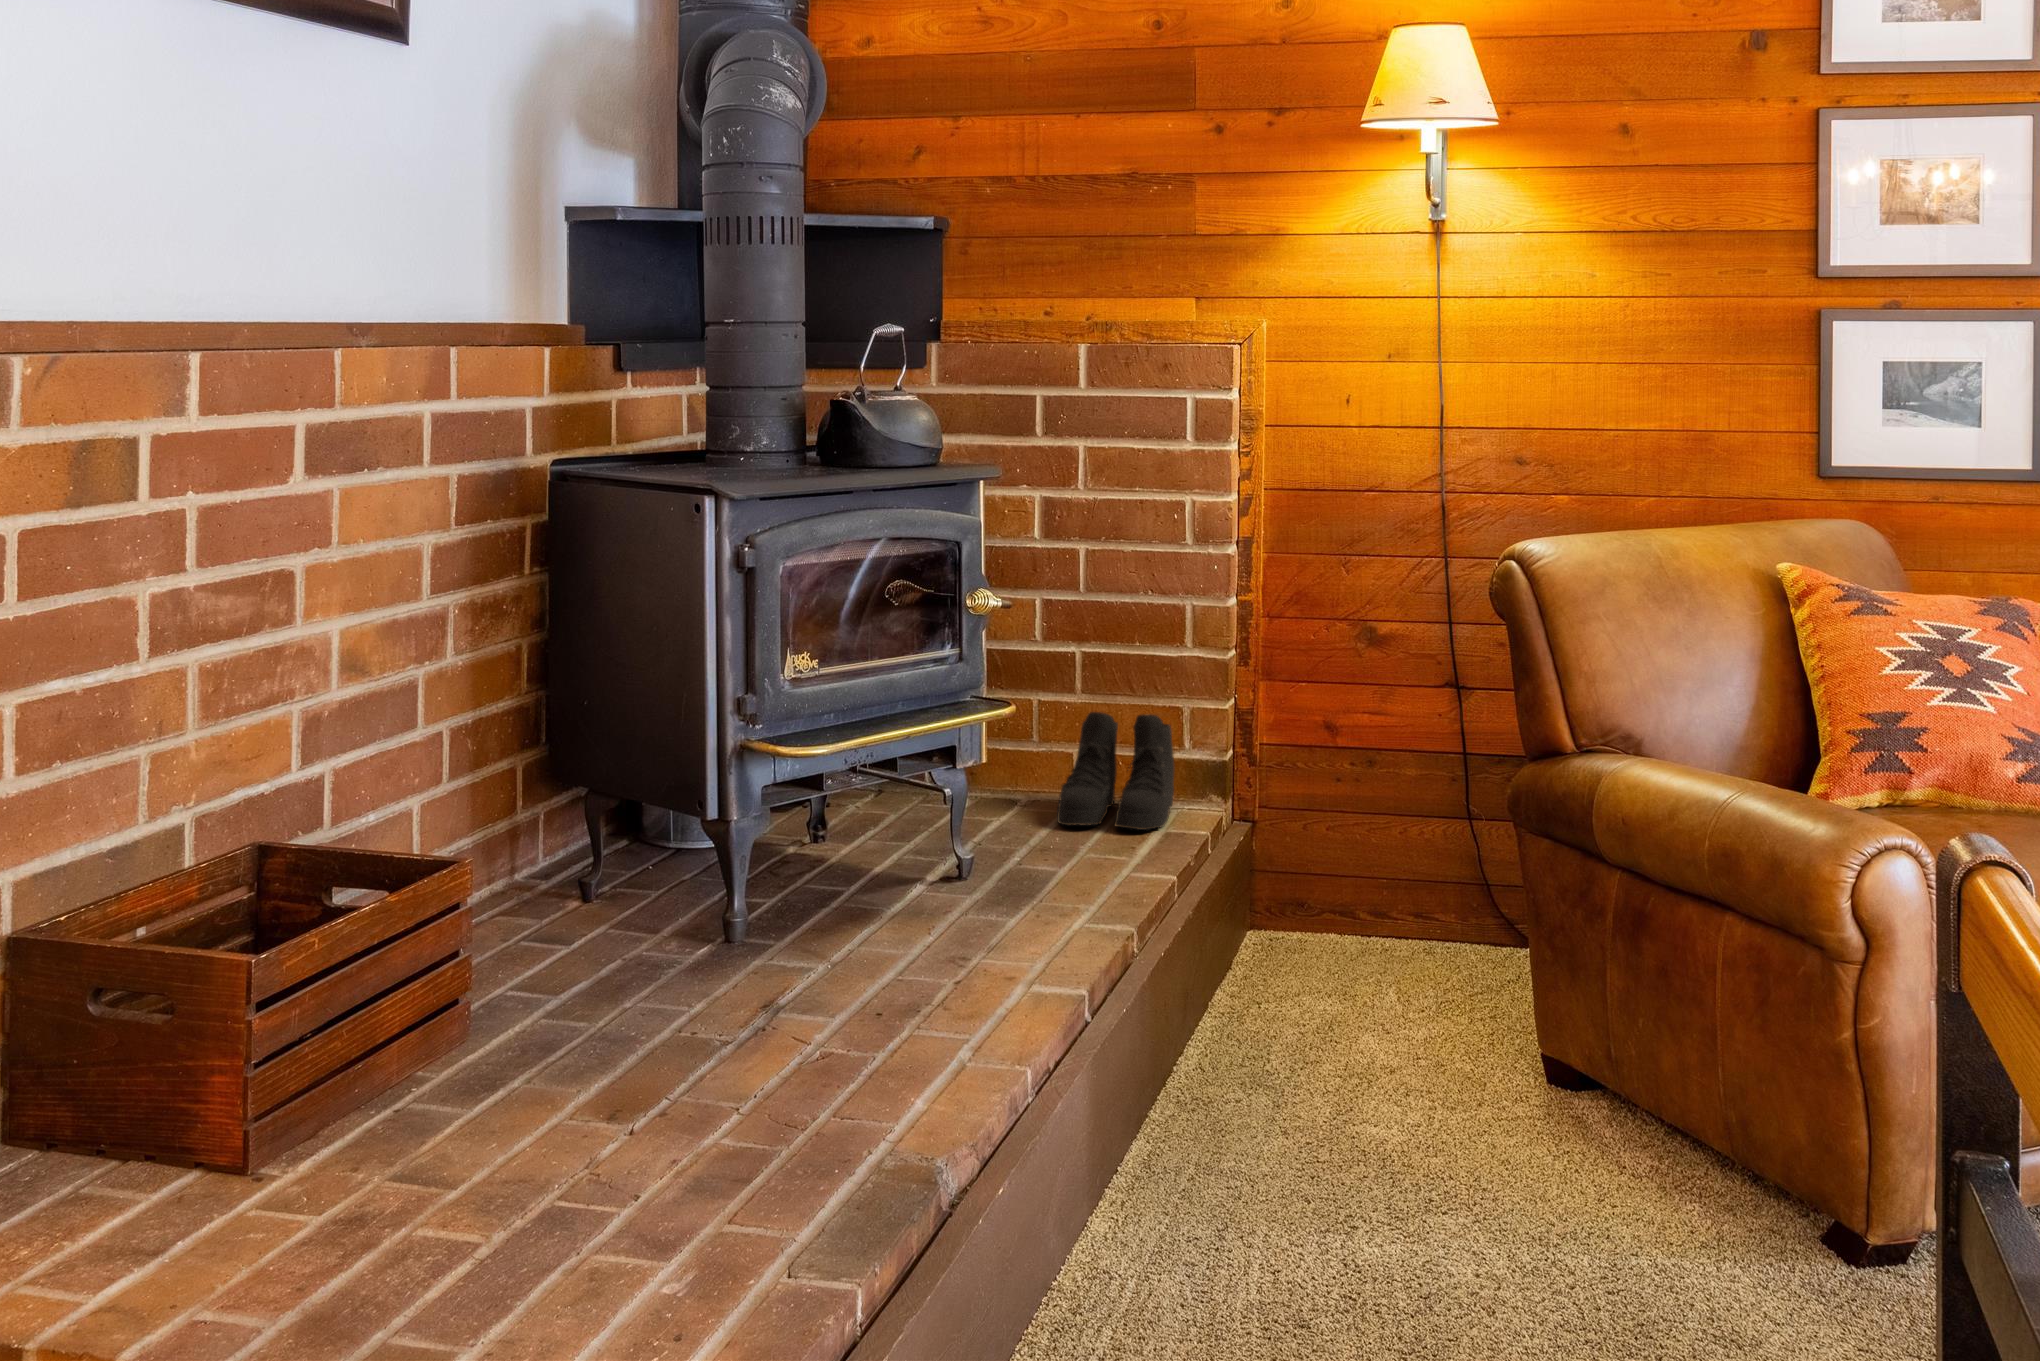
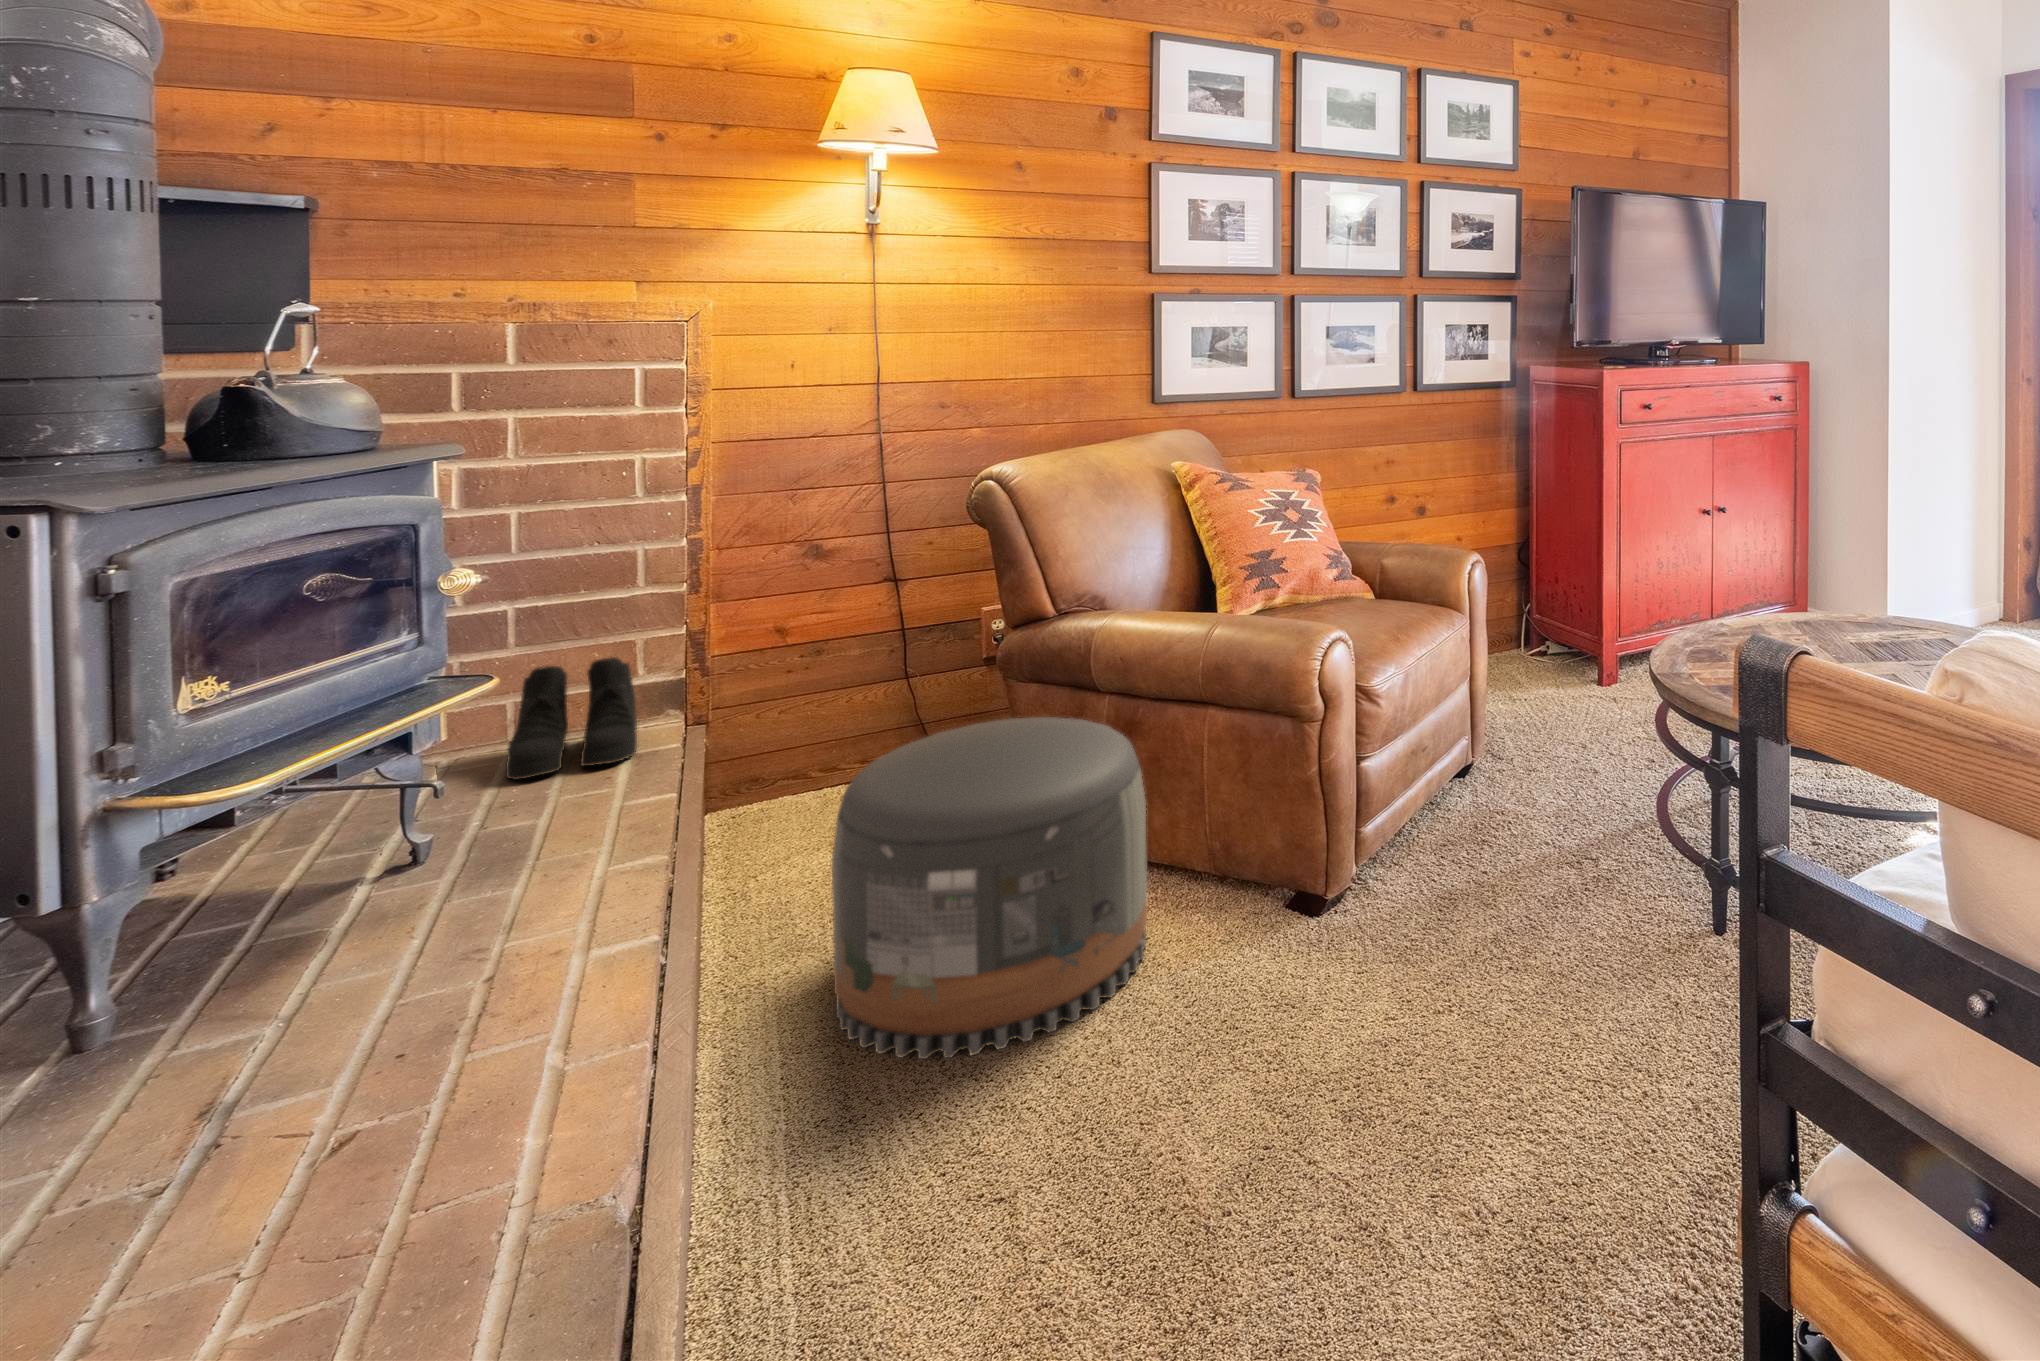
pouf: none [1264,871,1638,1288] -> present [832,717,1147,1059]

